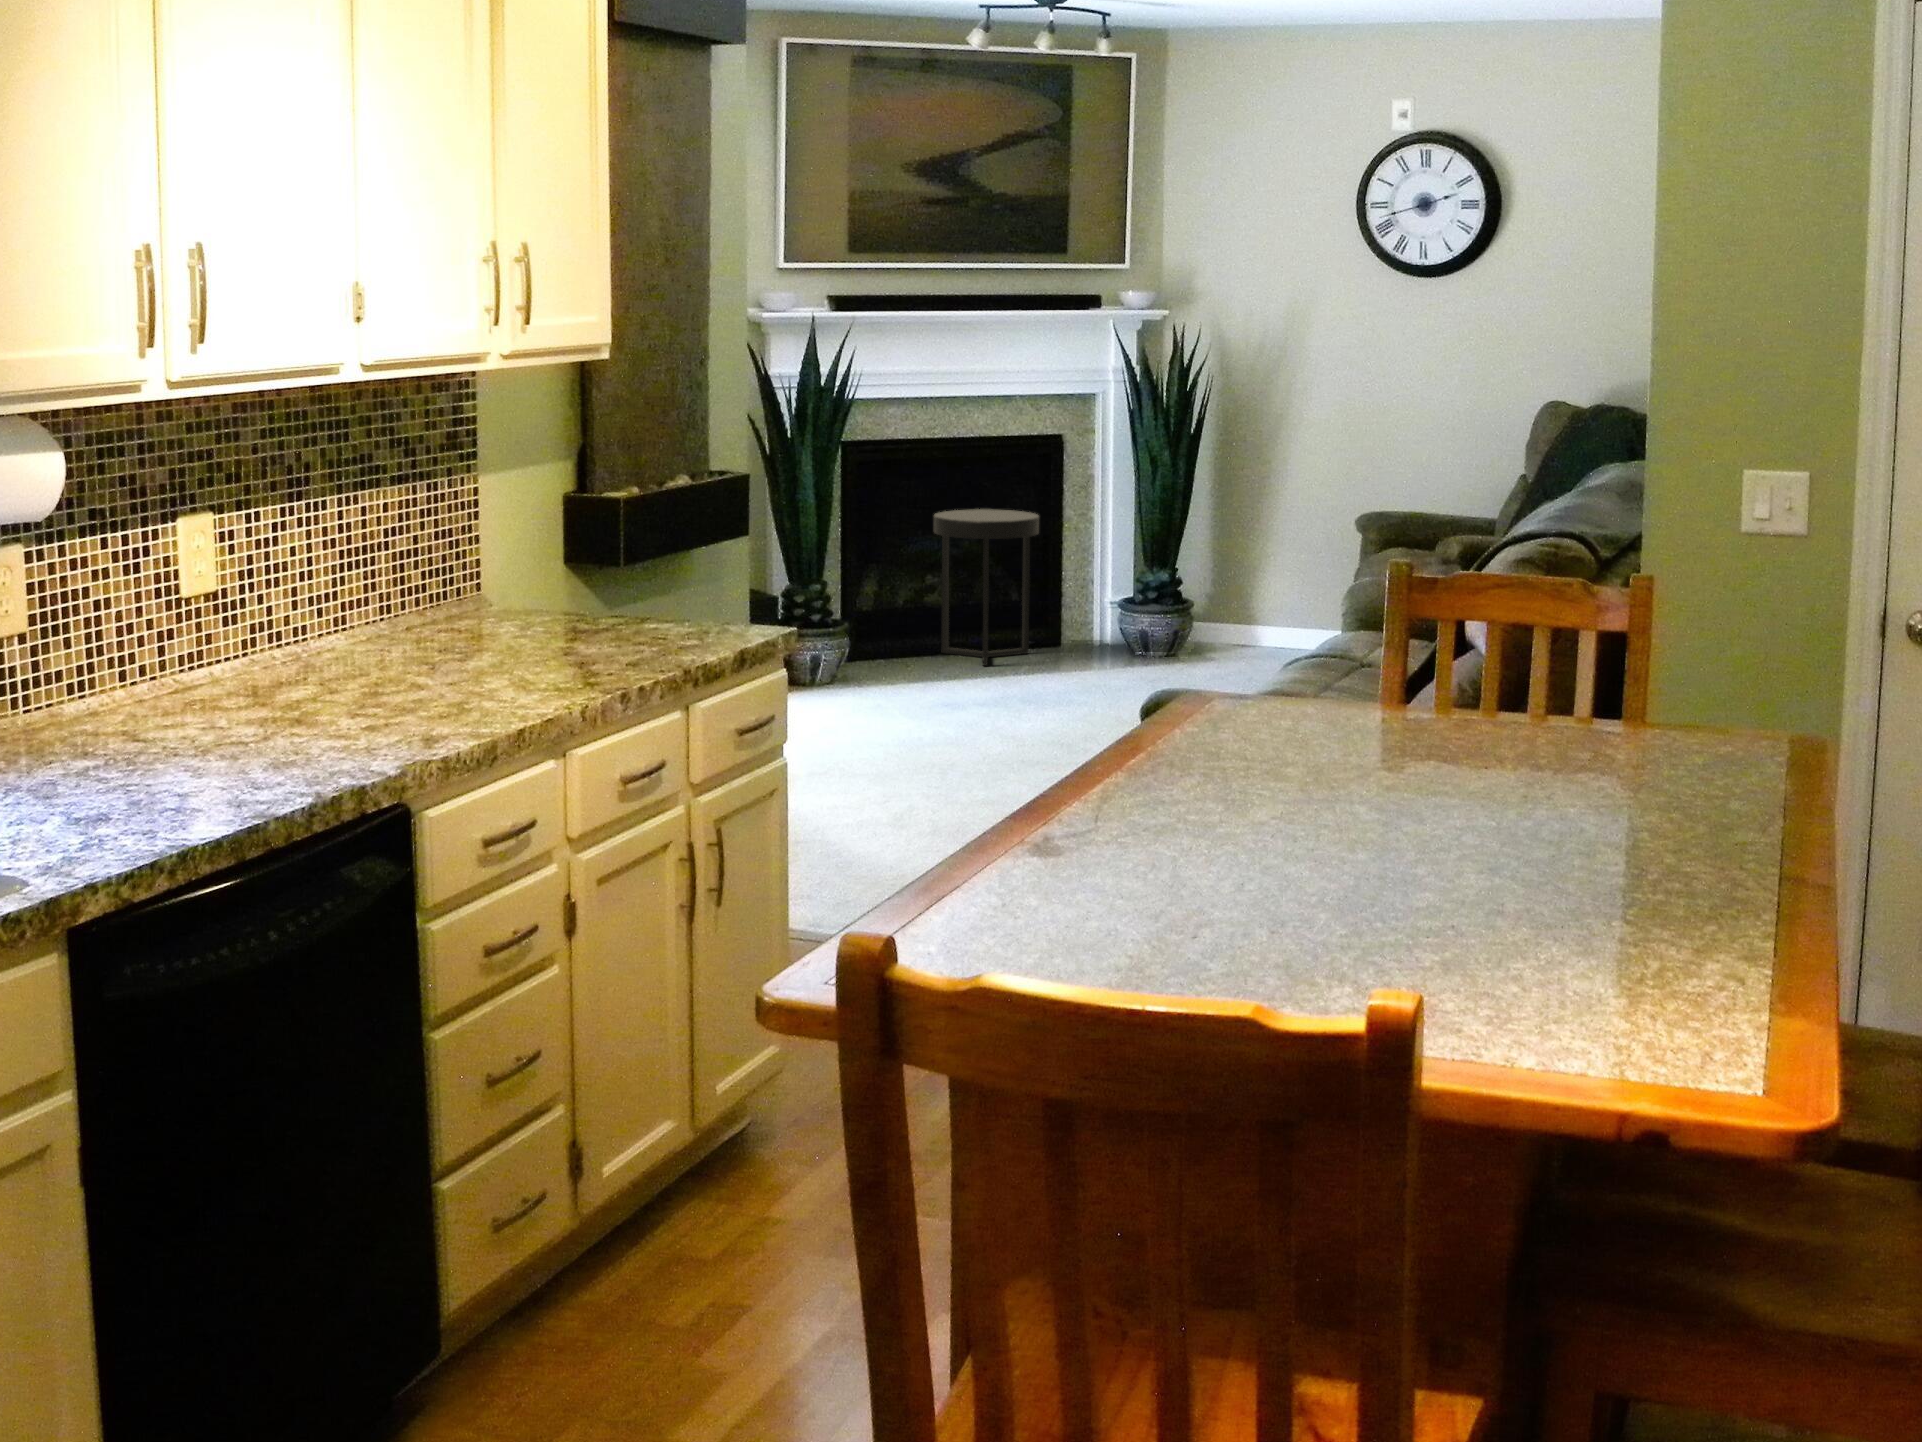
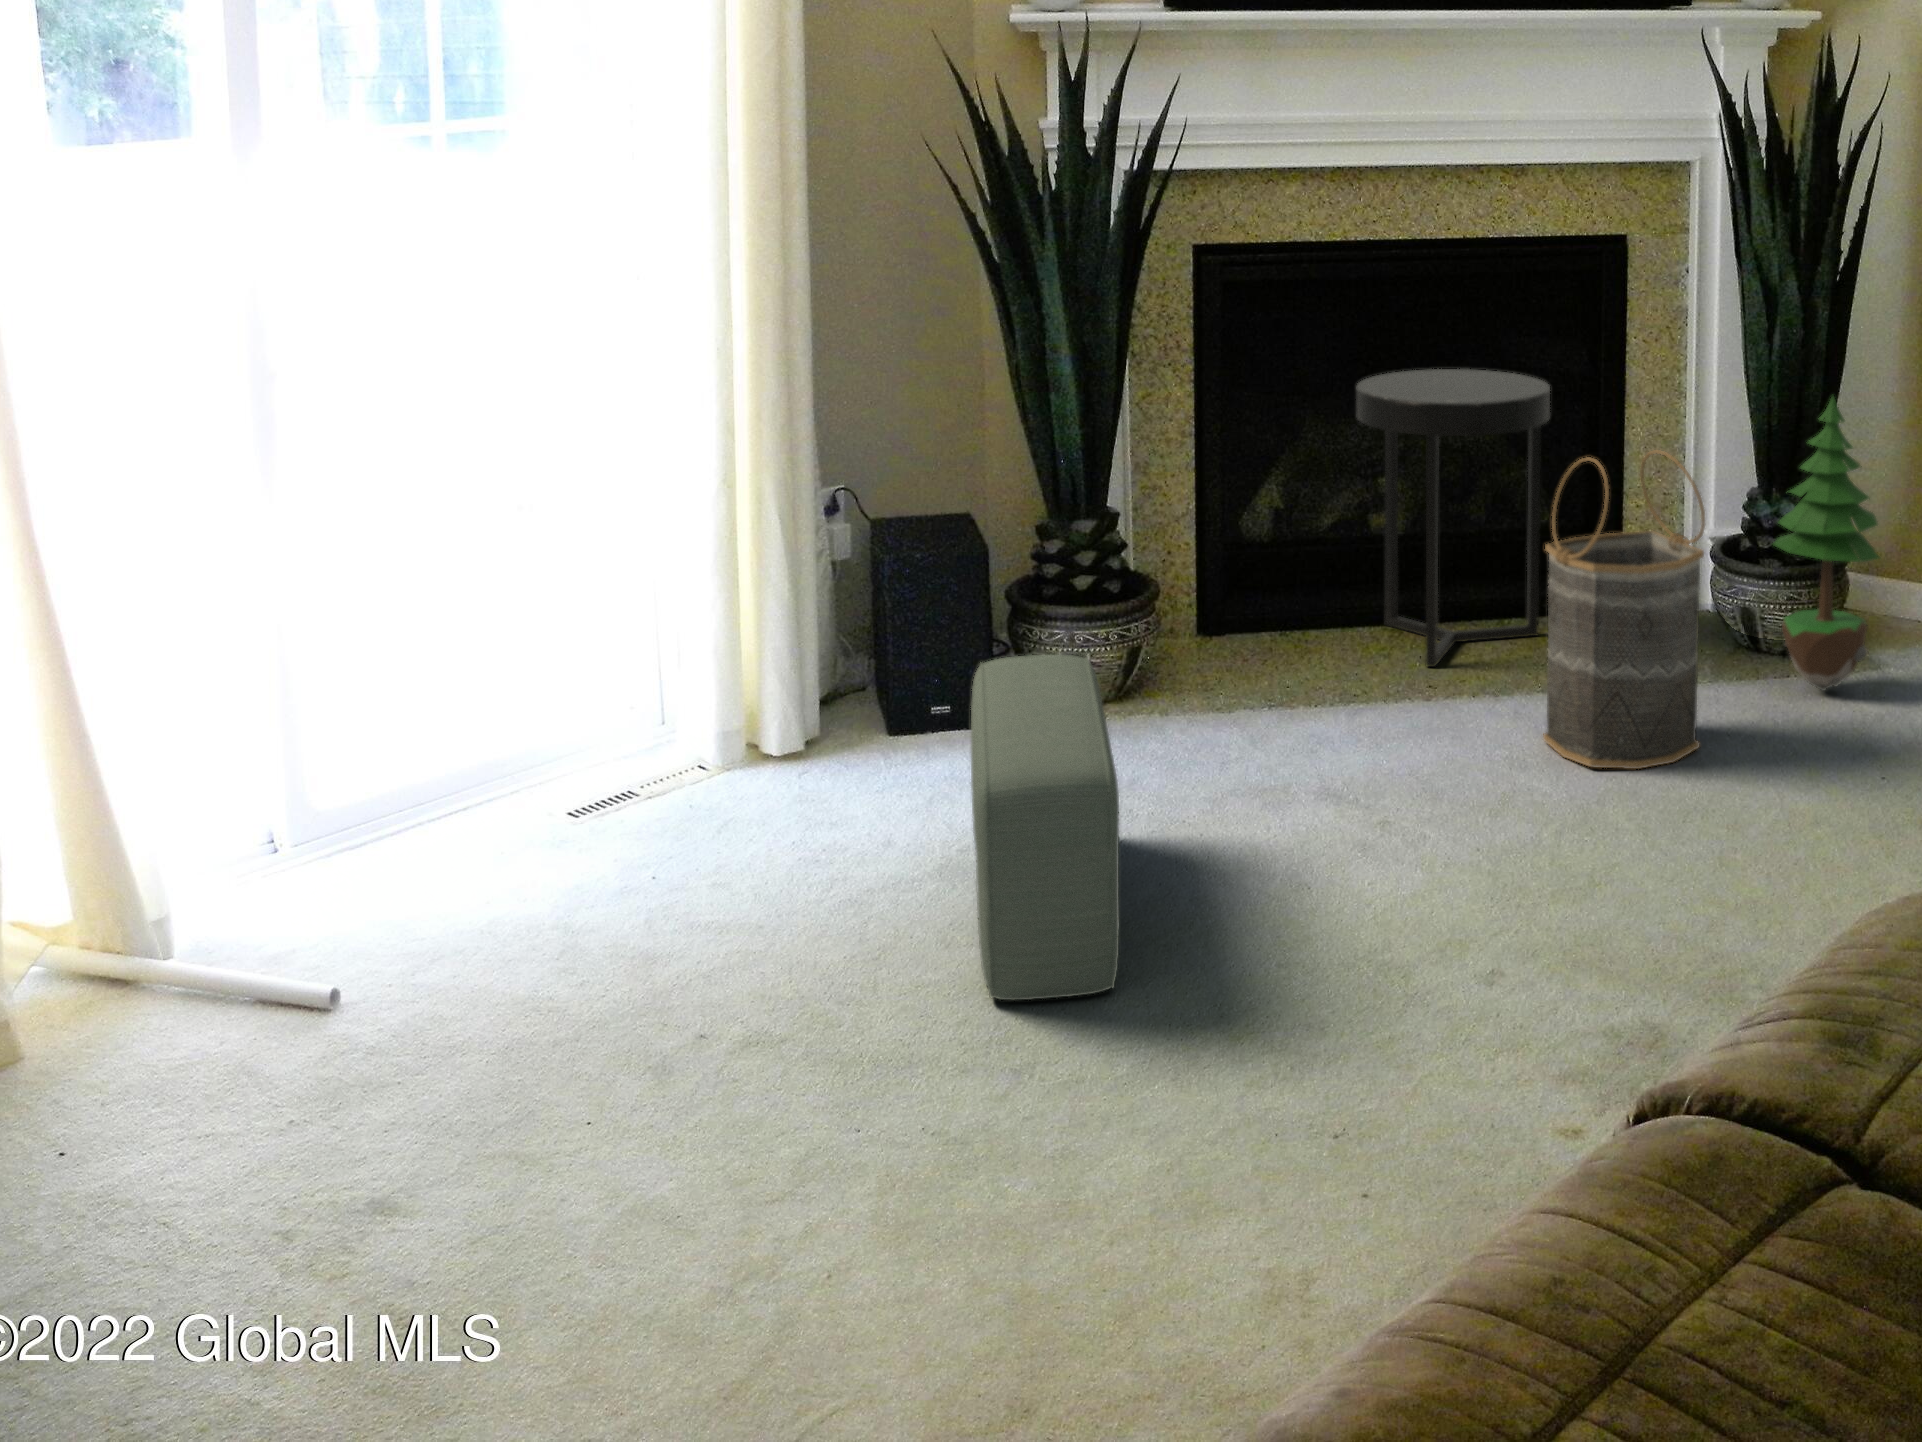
potted tree: none [1168,509,1225,666] -> present [1774,397,1880,690]
basket: none [1072,534,1155,694] -> present [1543,450,1705,769]
pouf: none [839,630,966,765] -> present [971,655,1119,1000]

